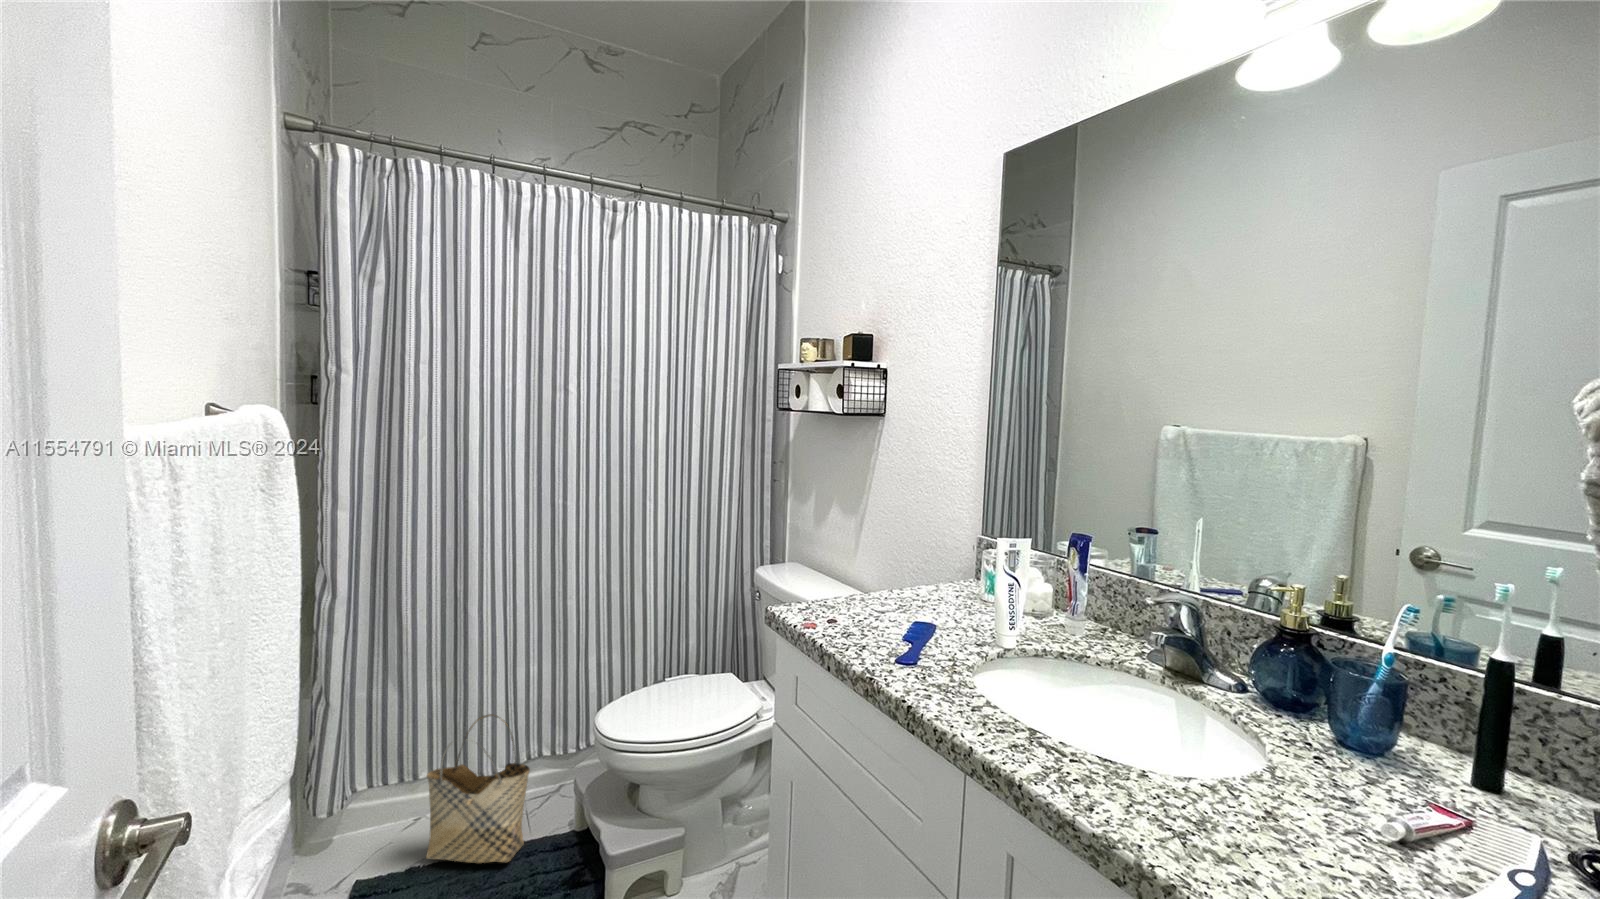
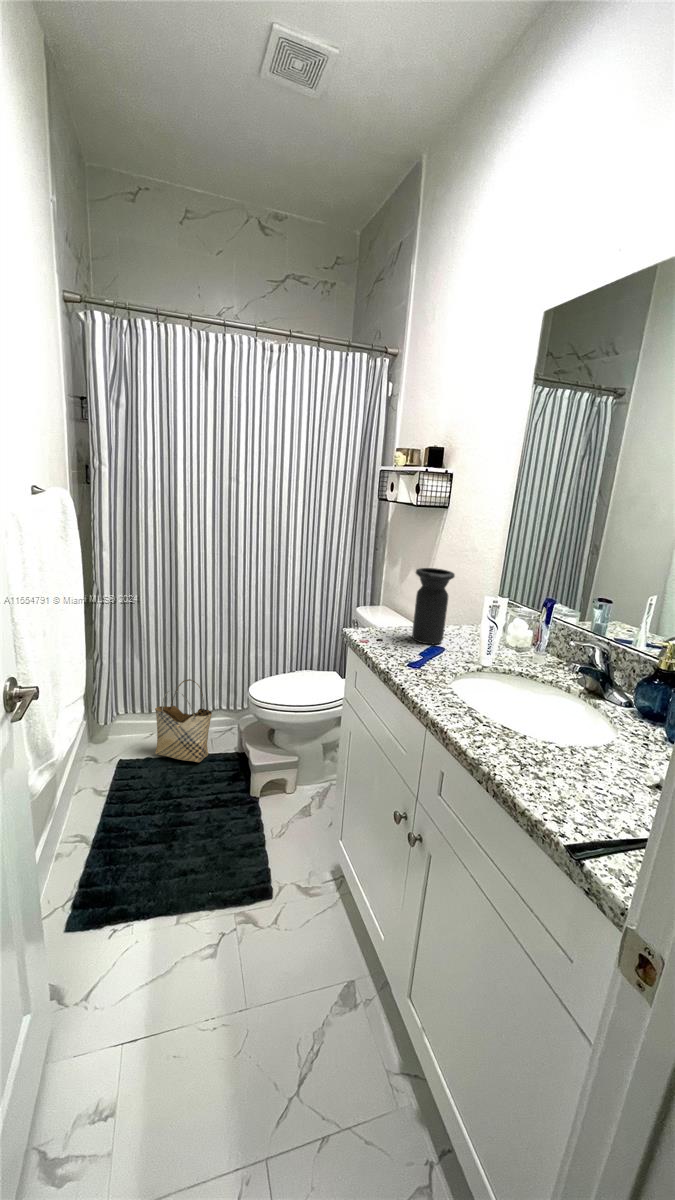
vase: none [875,501,934,620] -> present [412,568,455,644]

